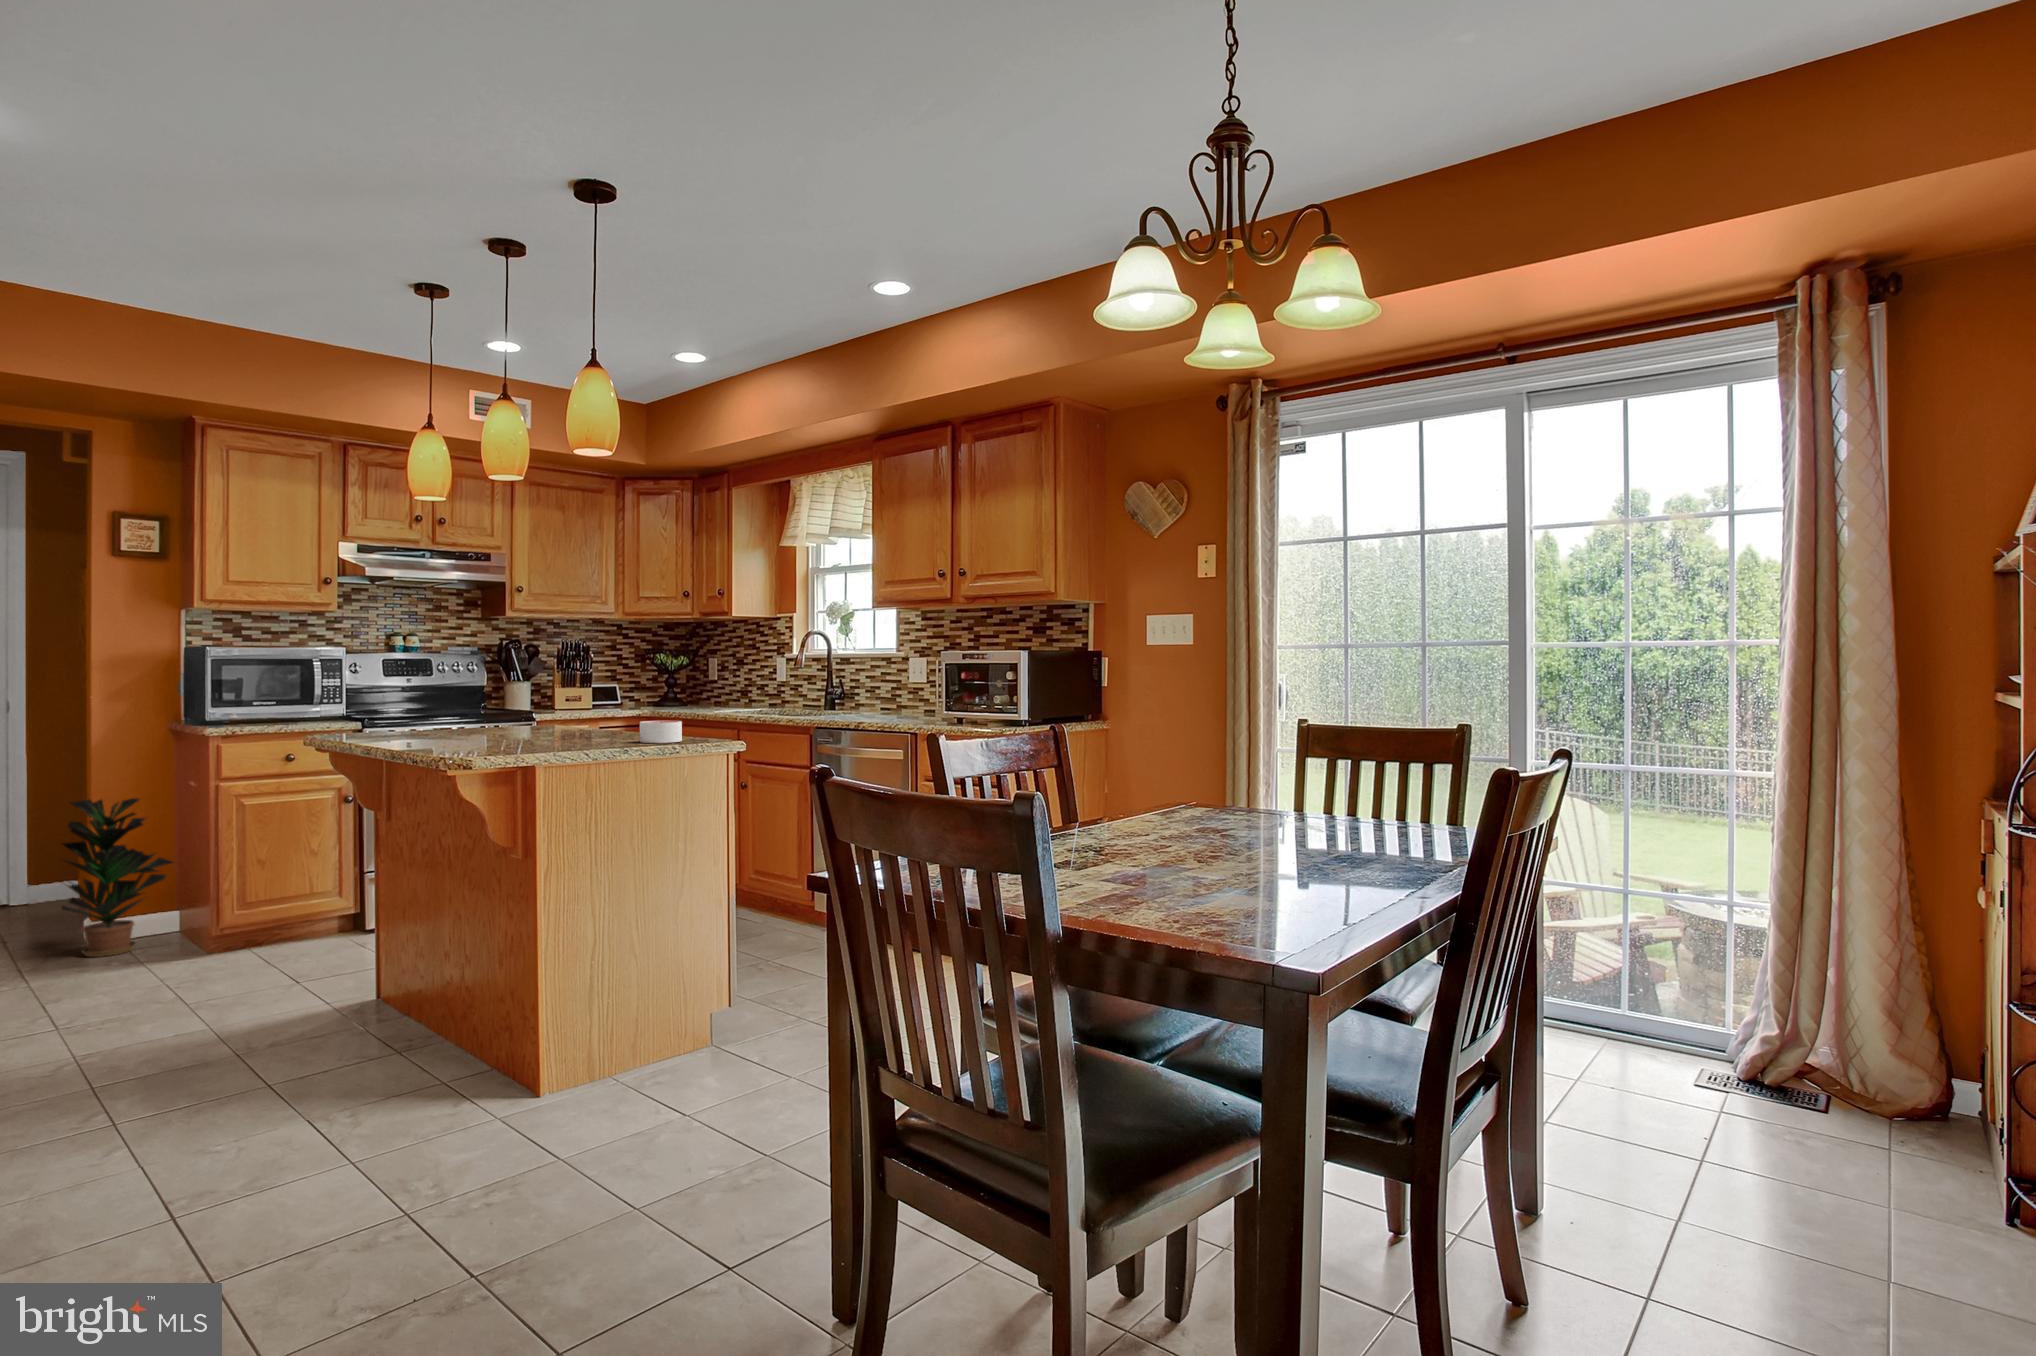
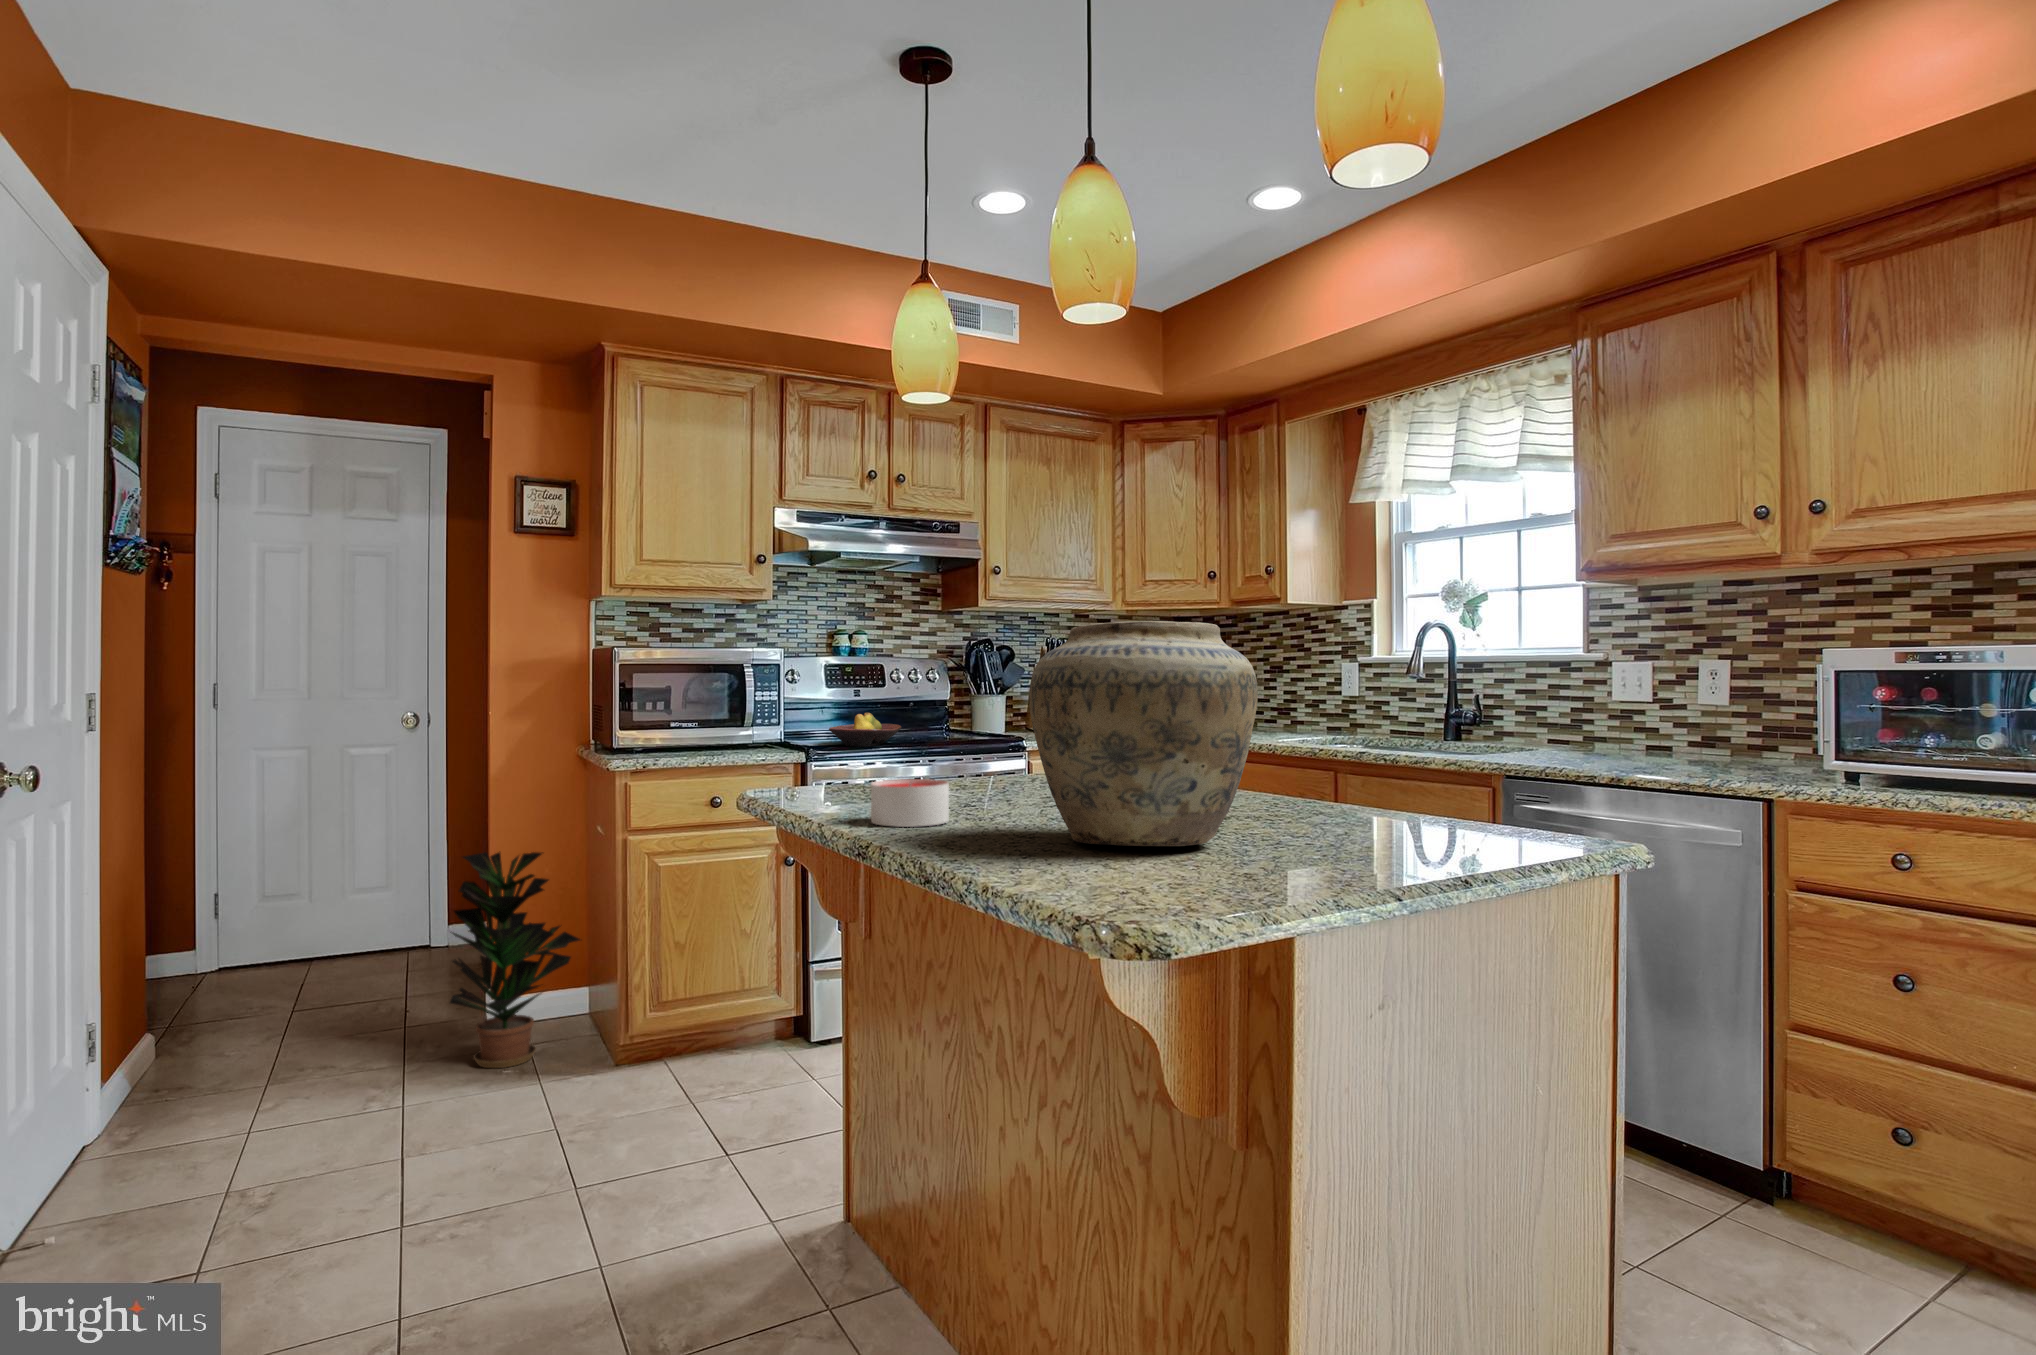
vase: none [468,639,586,743] -> present [1029,621,1258,846]
fruit bowl: none [386,694,447,718] -> present [829,713,901,747]
candle: present [640,720,682,743] -> present [871,779,949,827]

